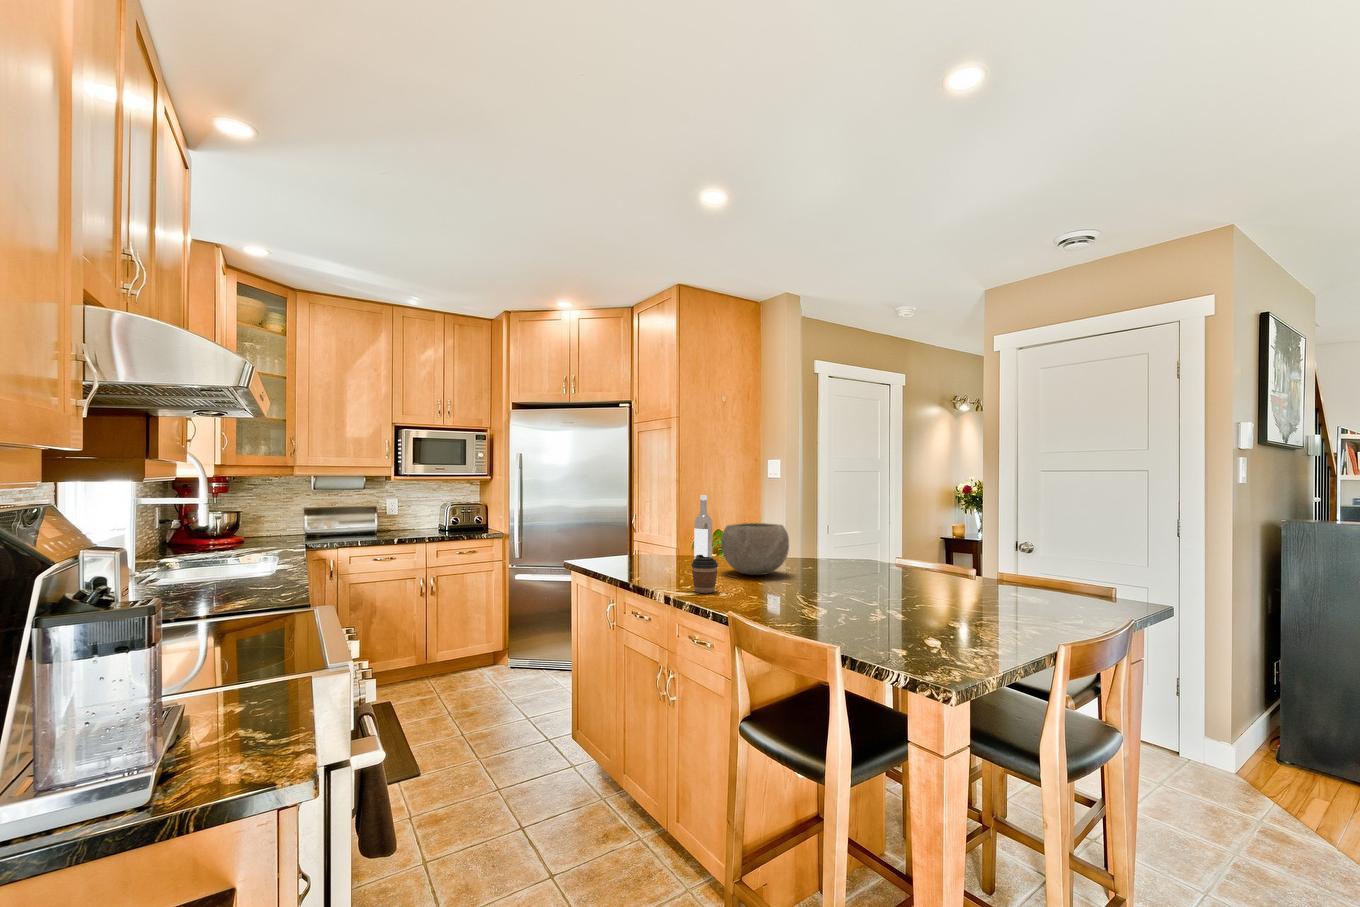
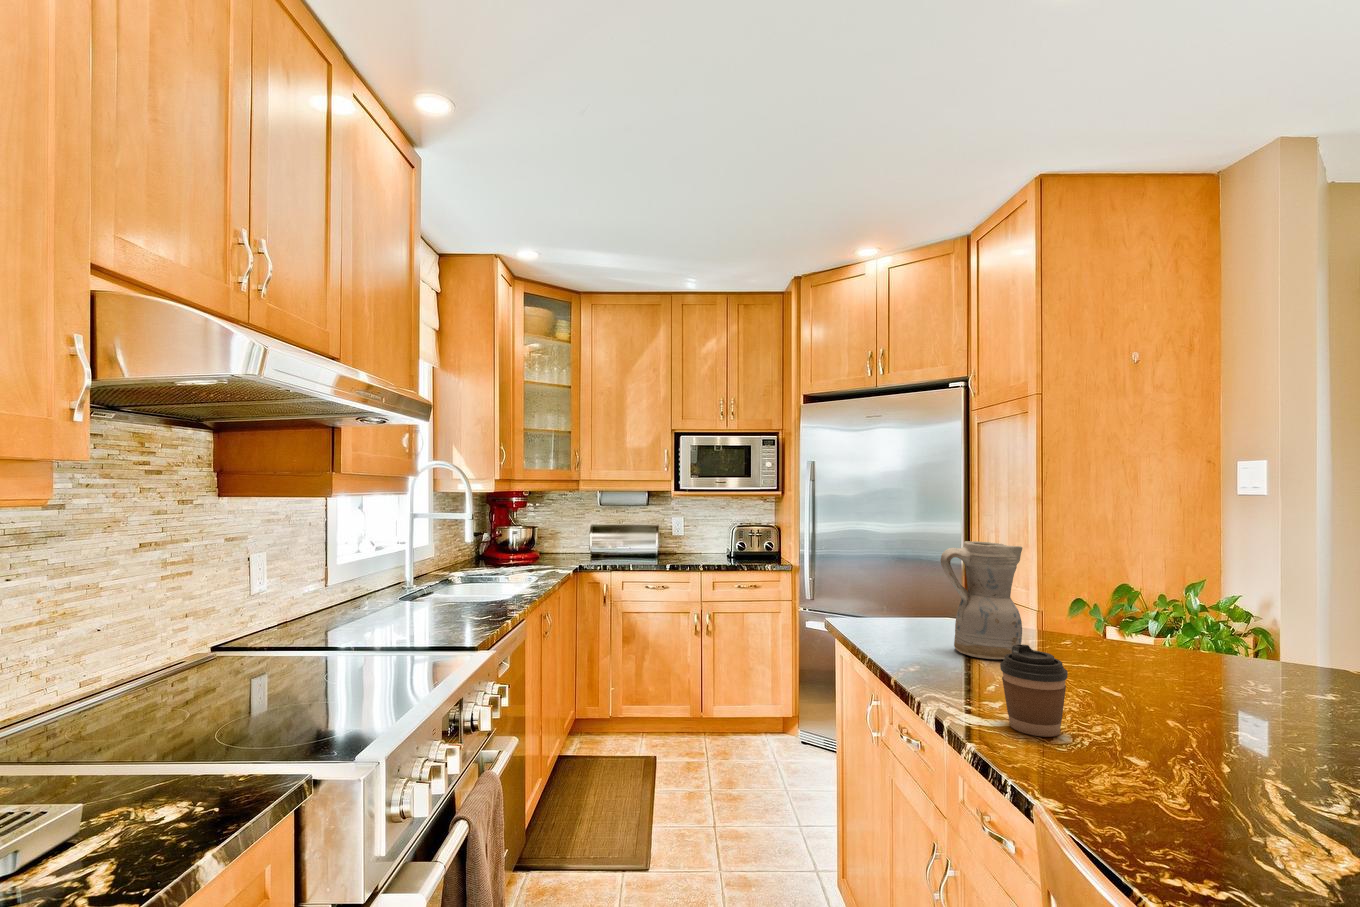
wine bottle: present [694,495,712,559] -> none [1049,520,1089,648]
ceramic pitcher: none [648,508,687,570] -> present [941,541,1022,659]
bowl: present [721,523,789,575] -> none [1098,581,1287,703]

